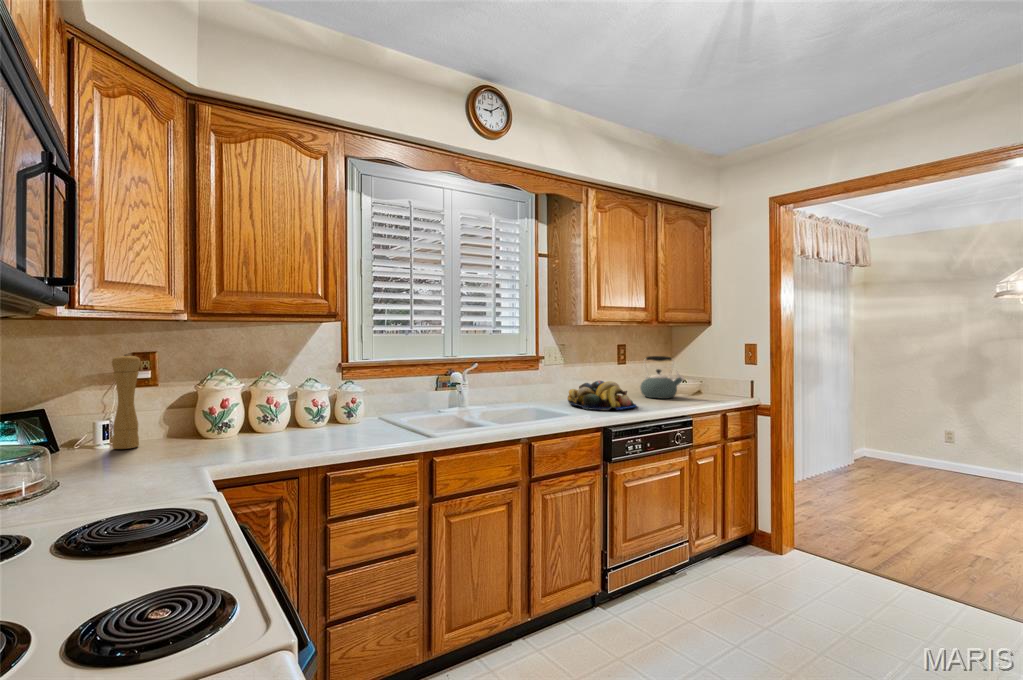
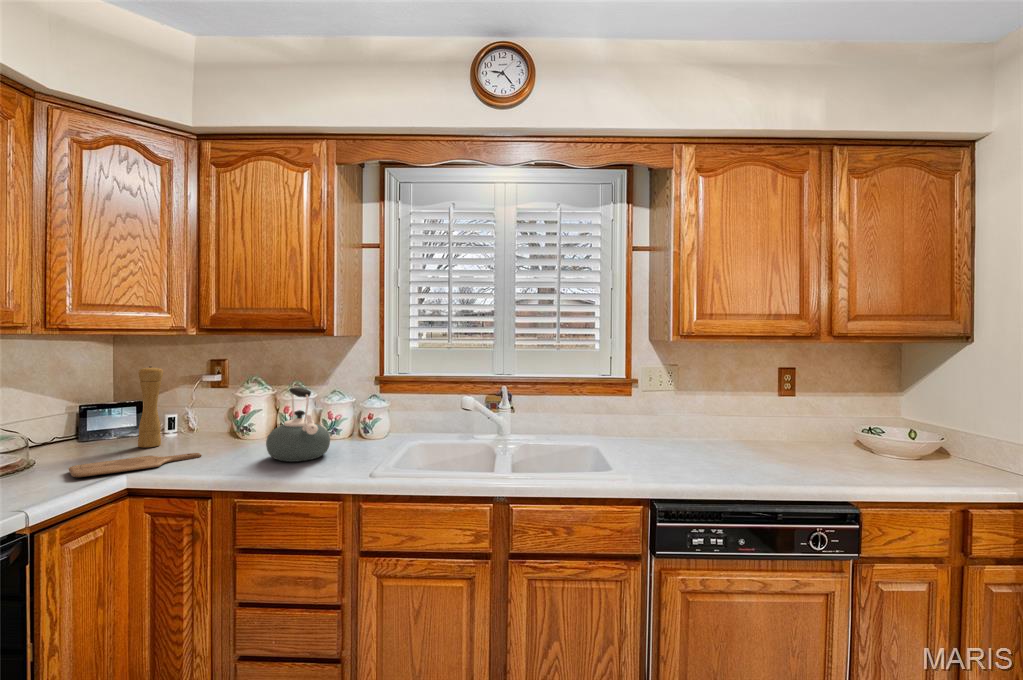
kettle: present [640,356,684,399] -> present [266,388,330,462]
fruit bowl: present [568,381,636,410] -> none [647,423,752,473]
cutting board: none [123,443,230,472] -> present [68,453,202,477]

